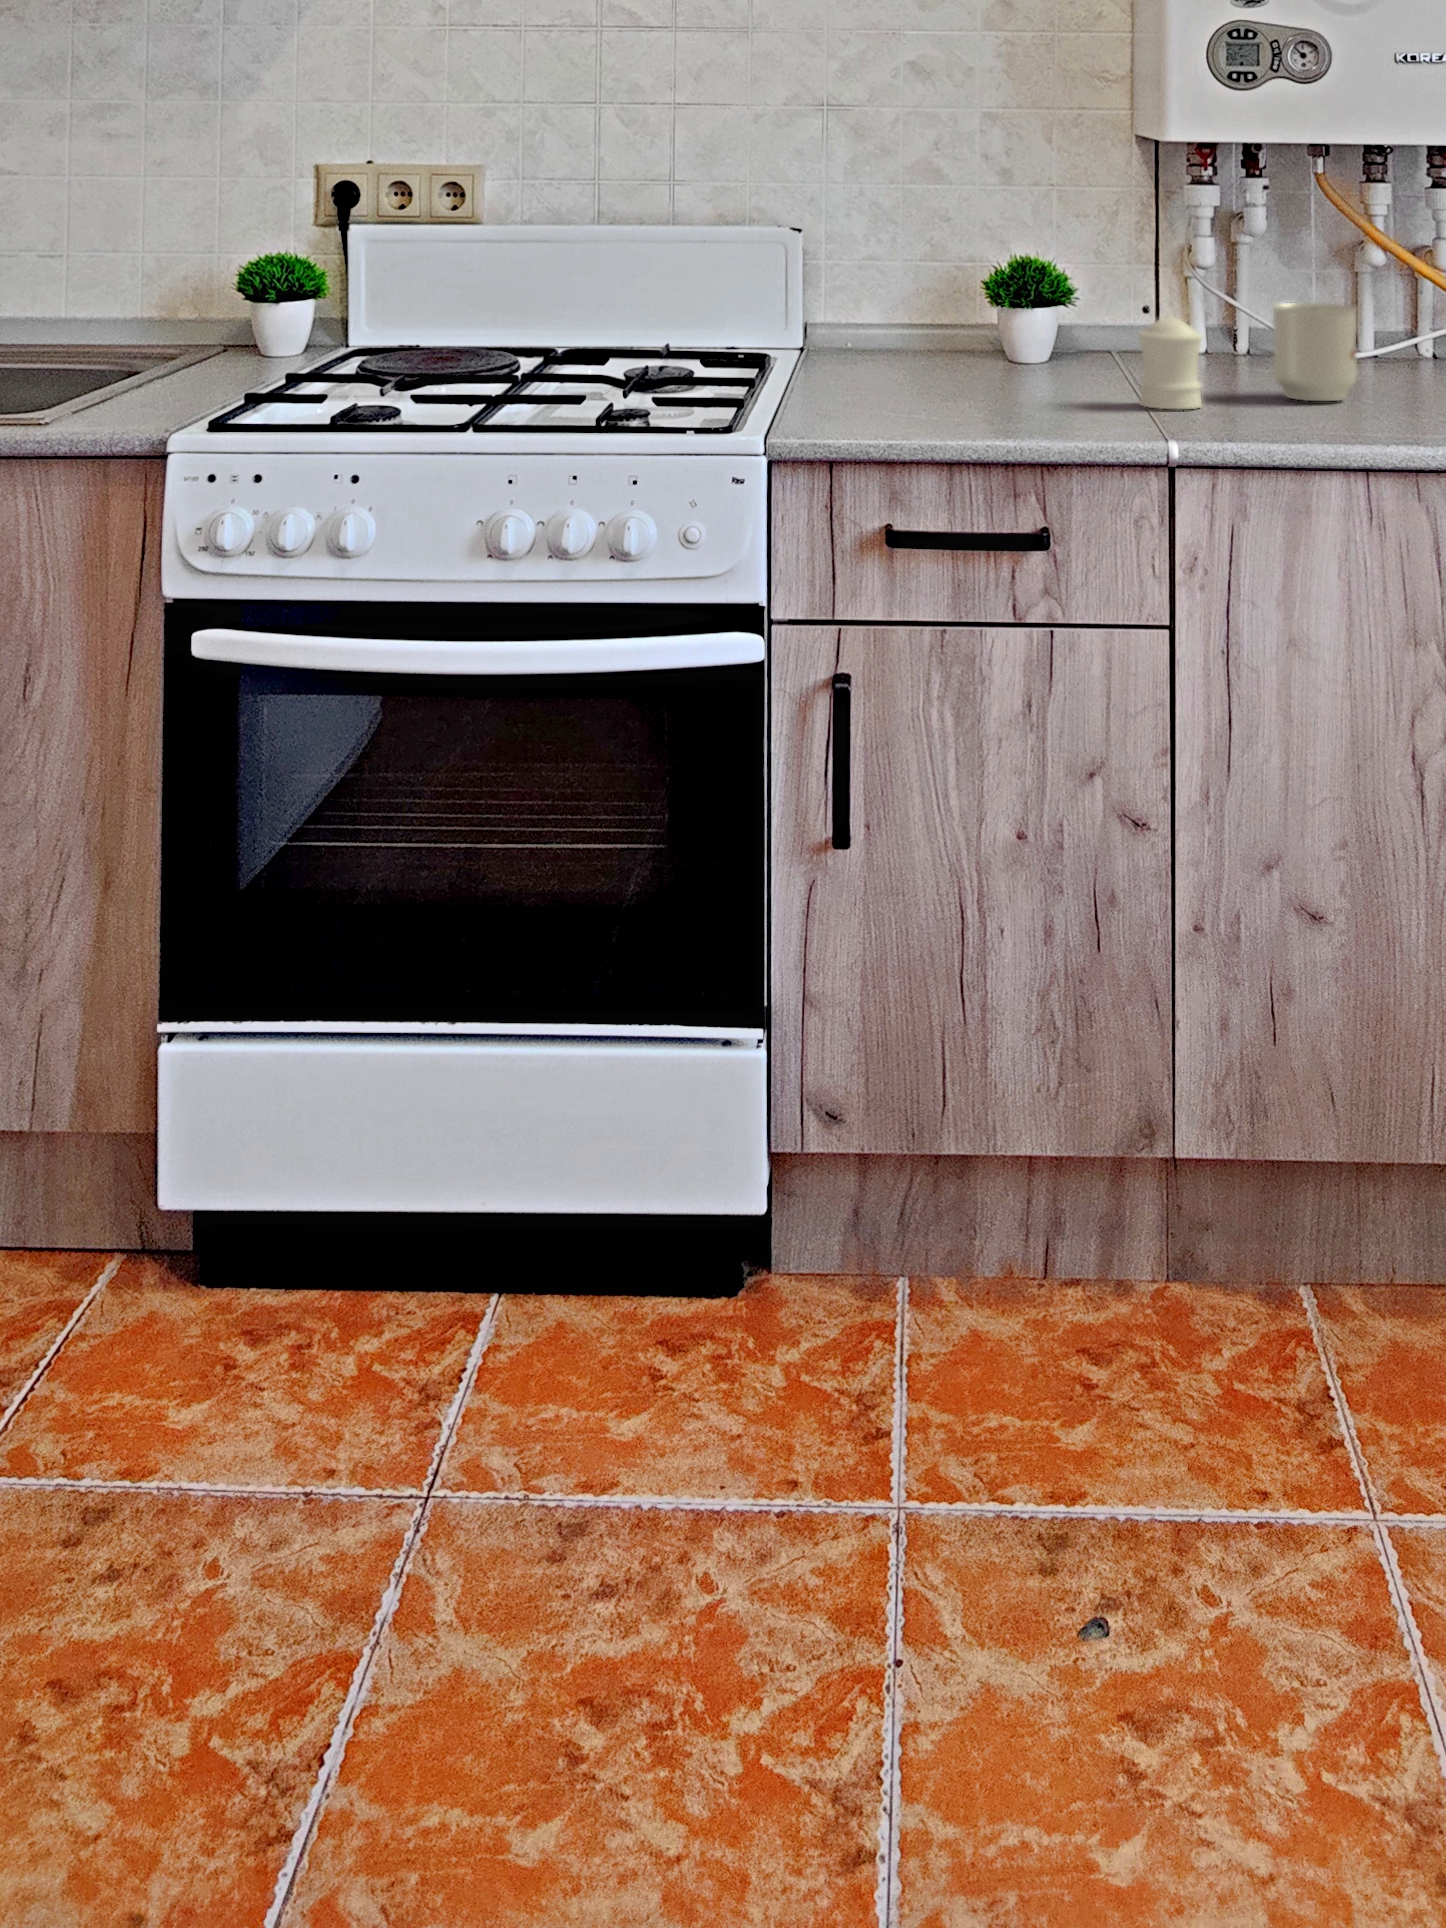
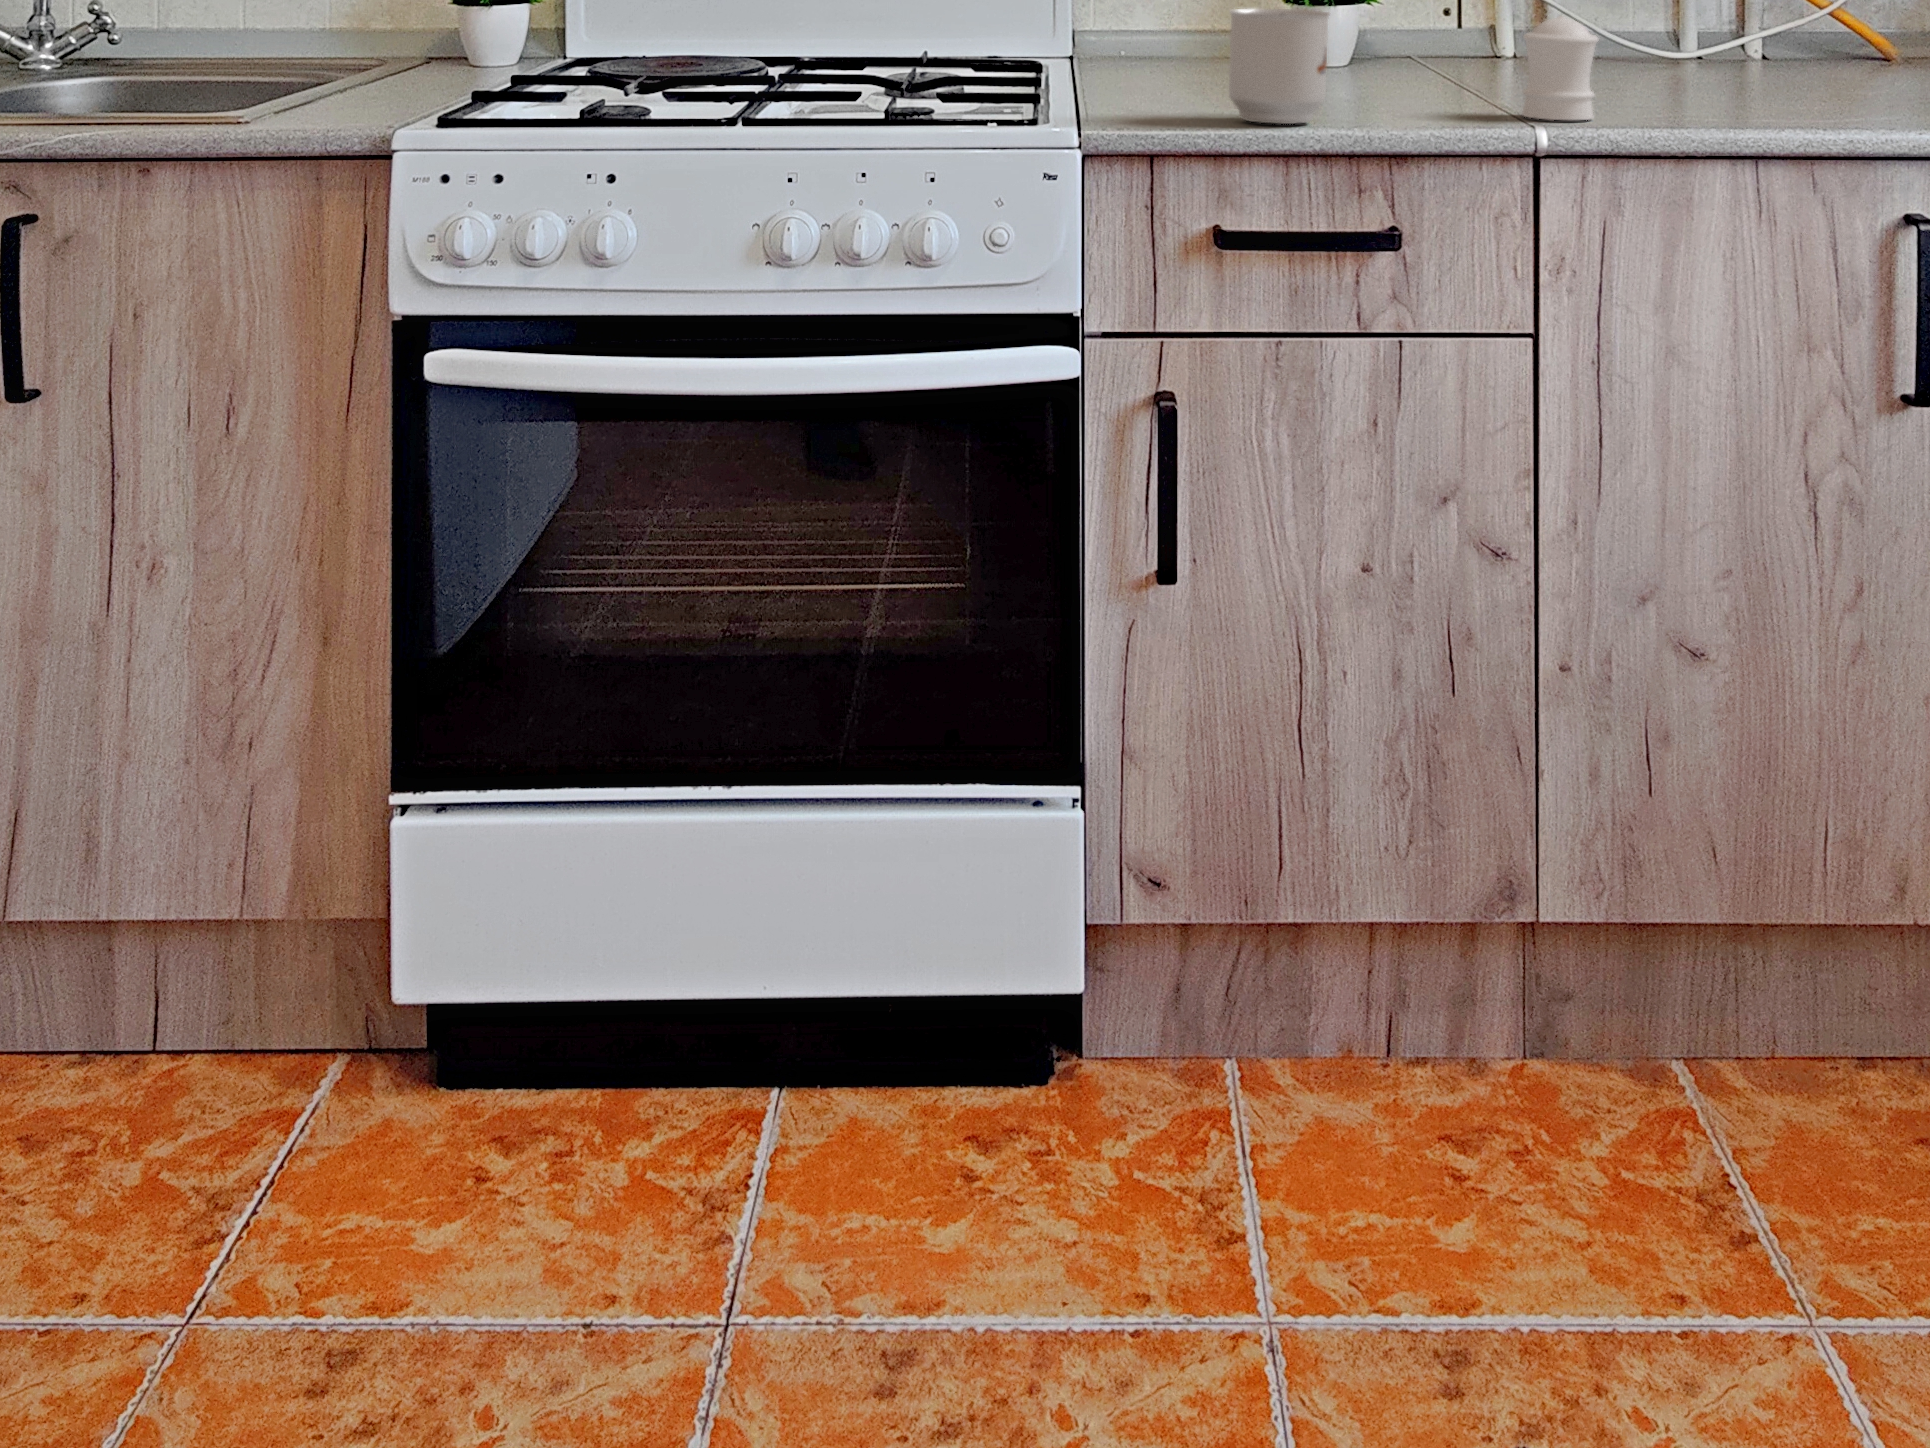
mug: present [1273,303,1357,401] -> present [1229,9,1329,124]

